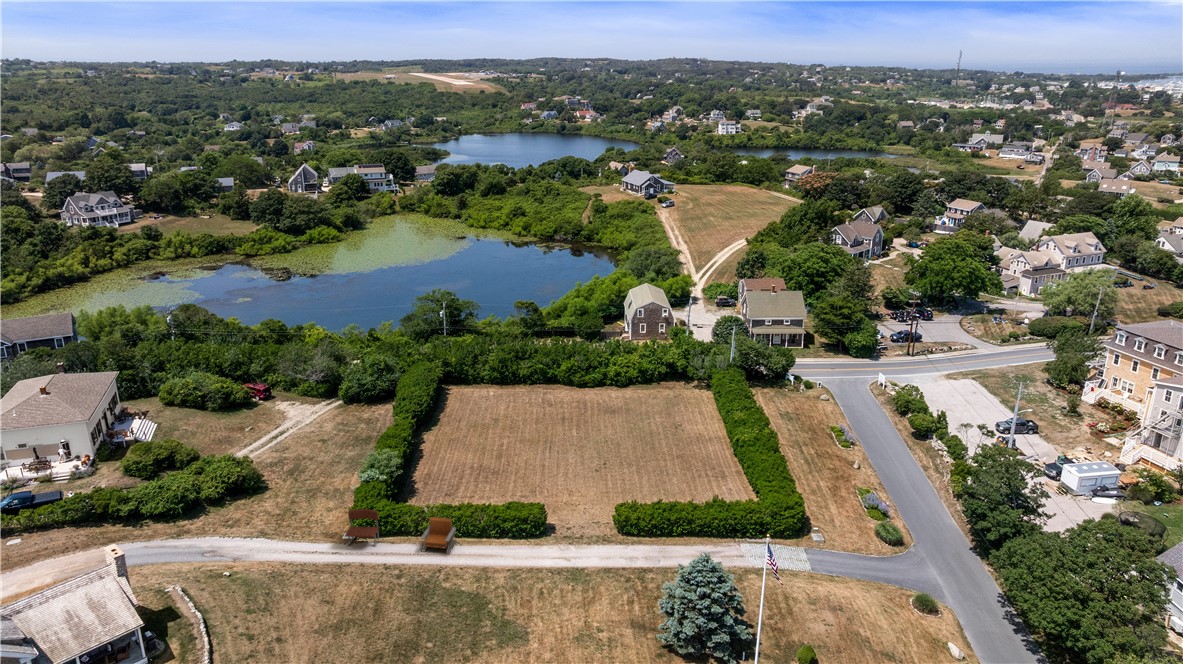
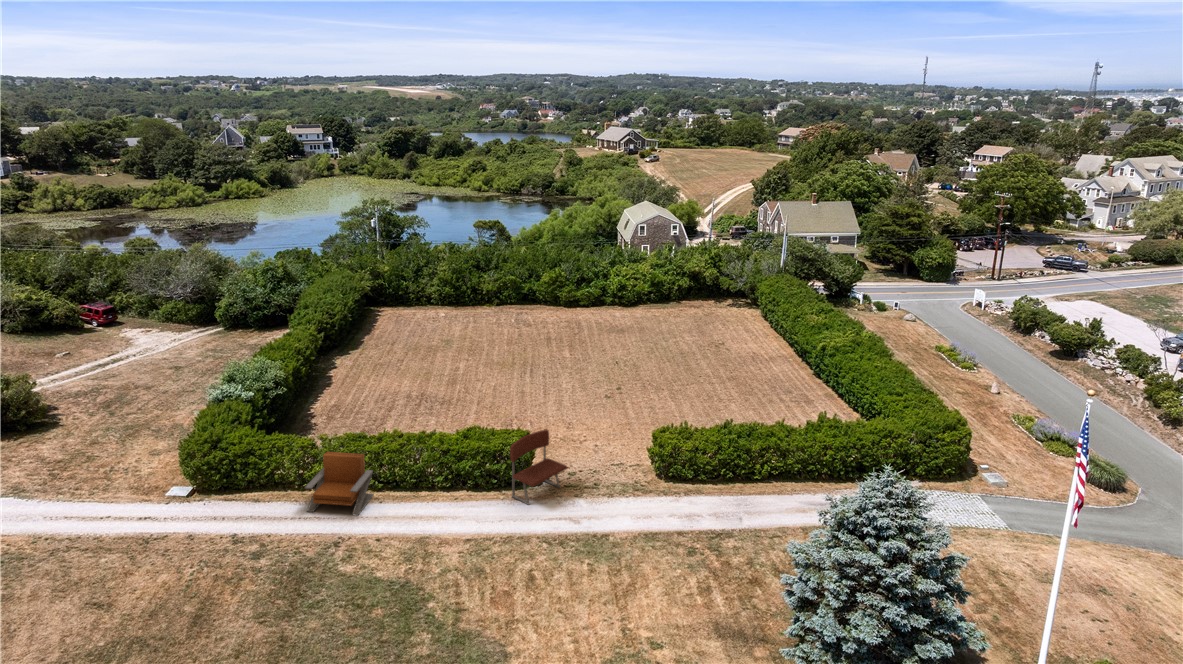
bench: present [345,509,379,546] -> present [510,430,567,504]

